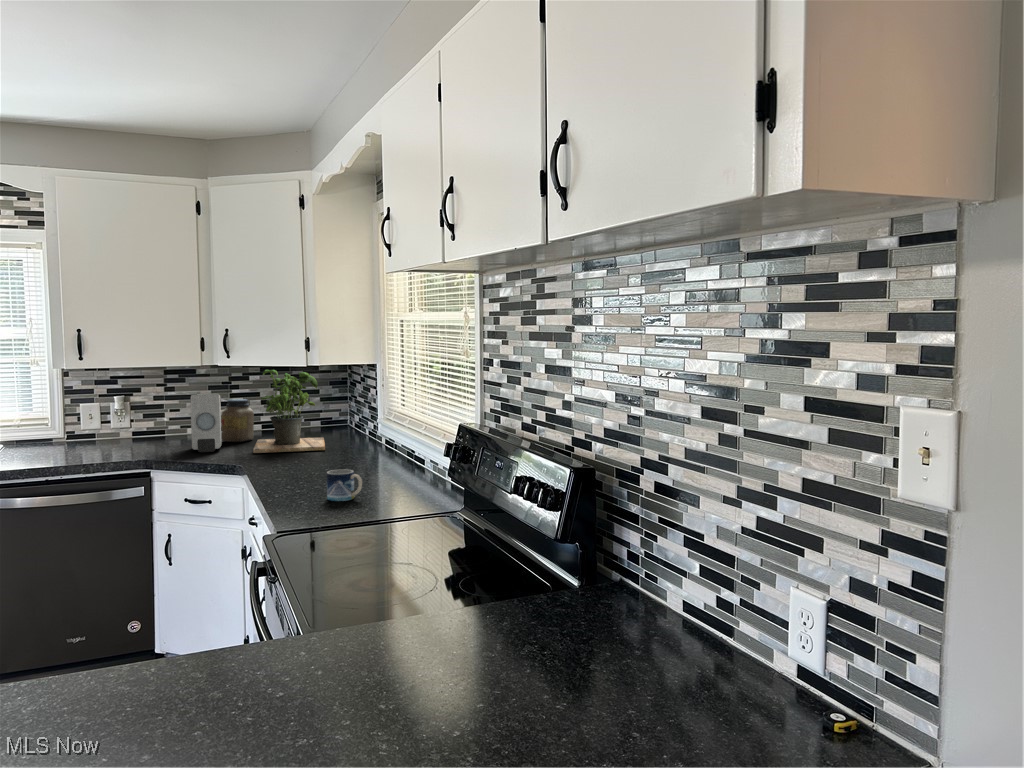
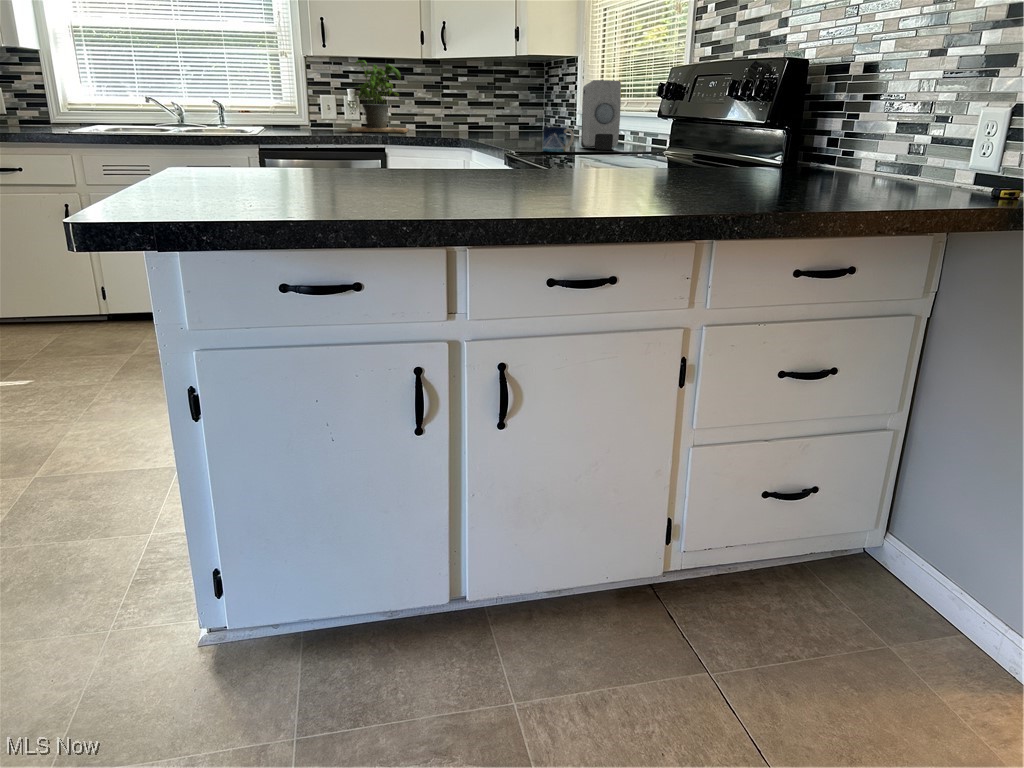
potted plant: present [253,370,325,453] -> present [347,60,409,132]
soap dispenser: present [191,394,222,452] -> present [581,80,621,150]
jar: present [221,399,254,442] -> none [437,94,464,133]

